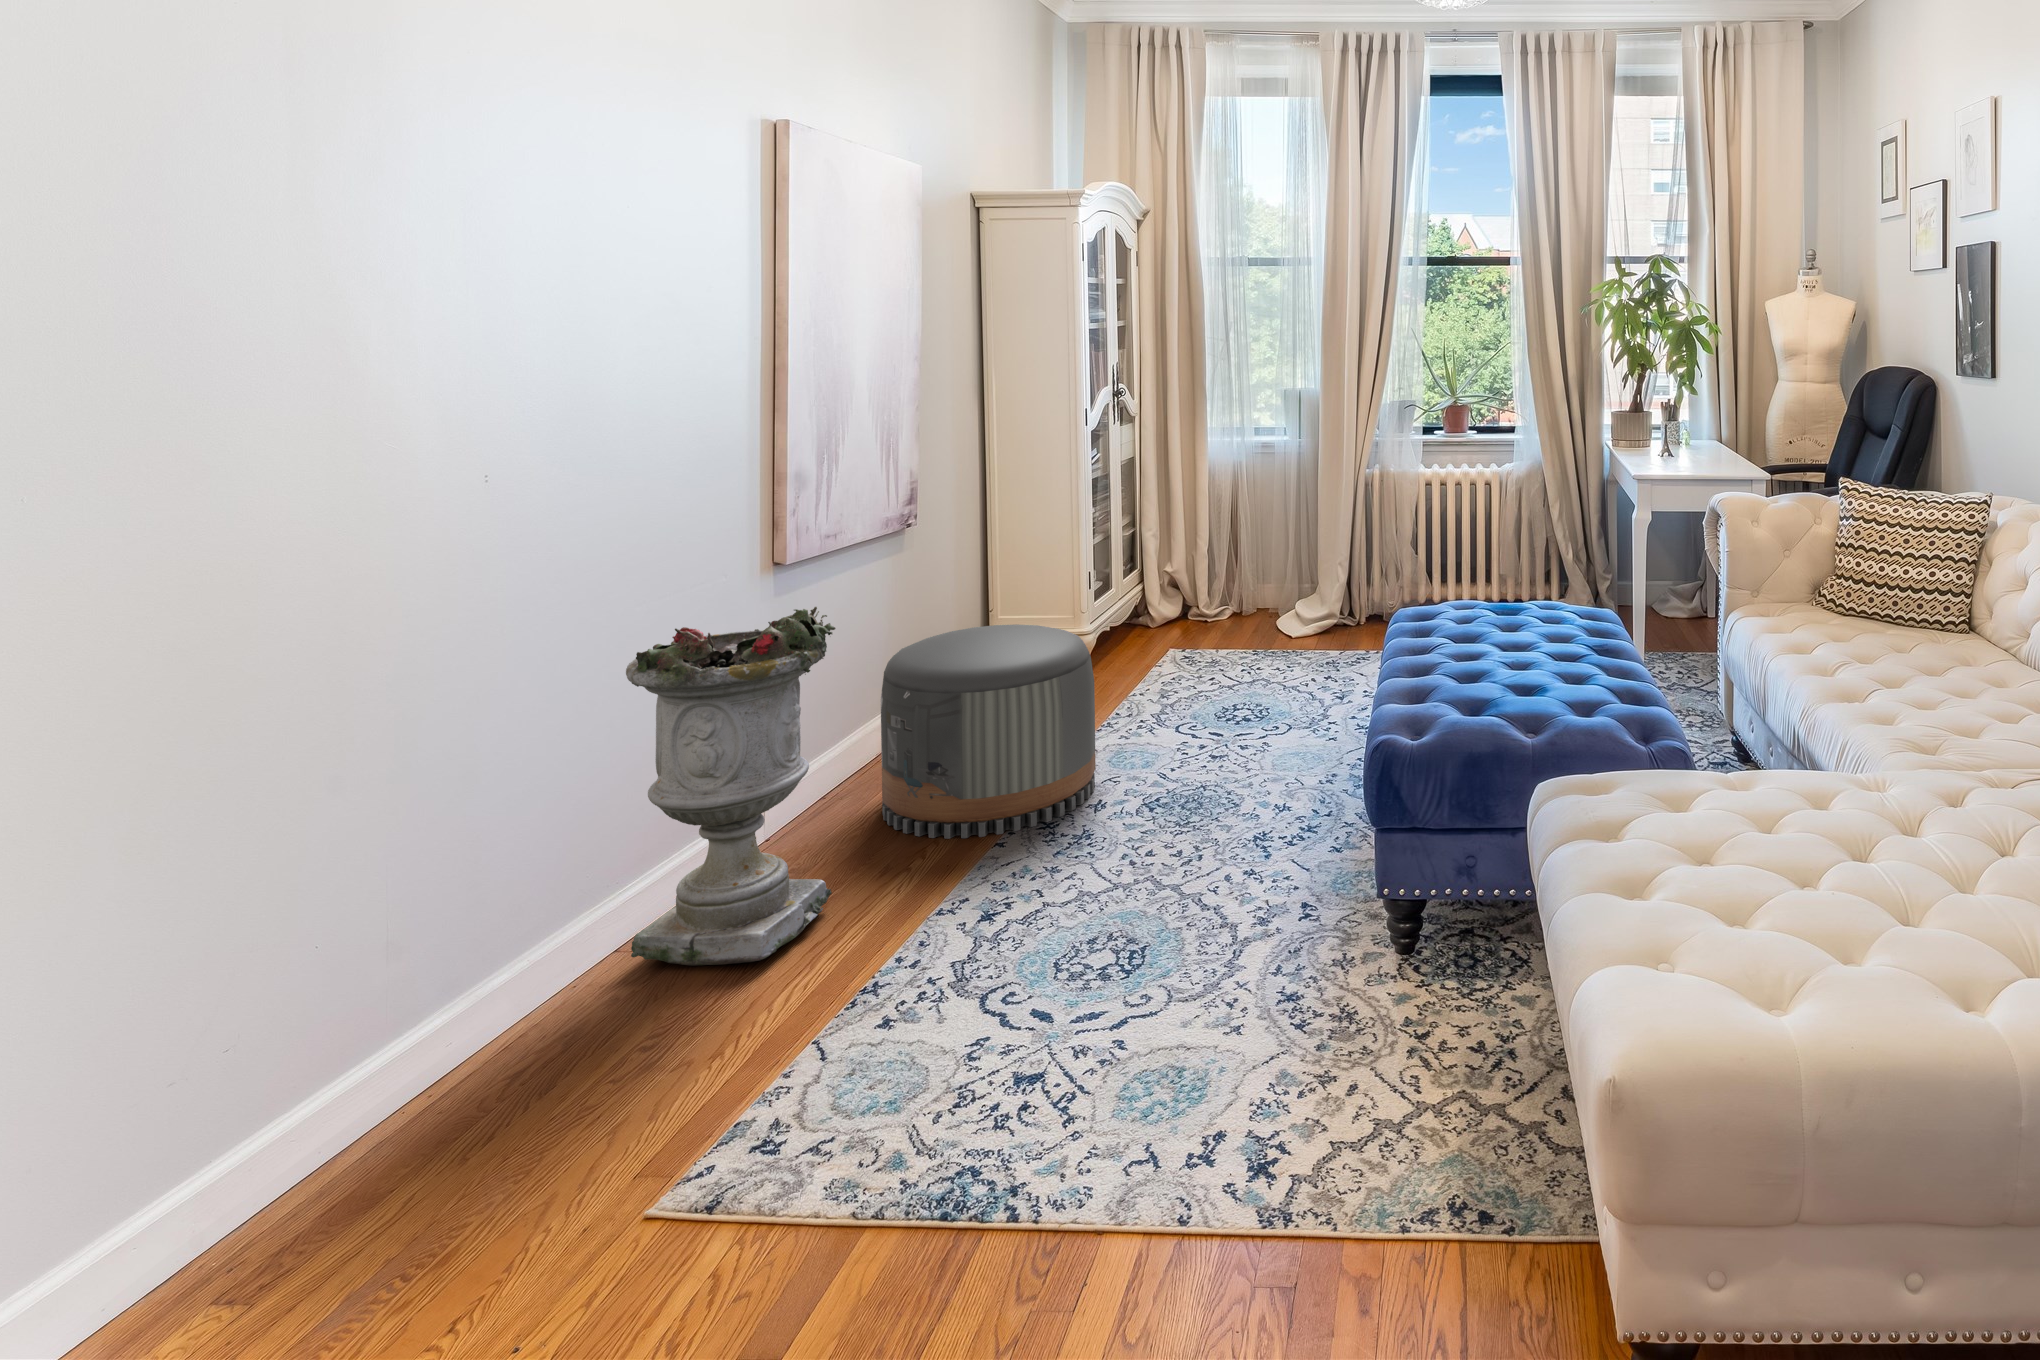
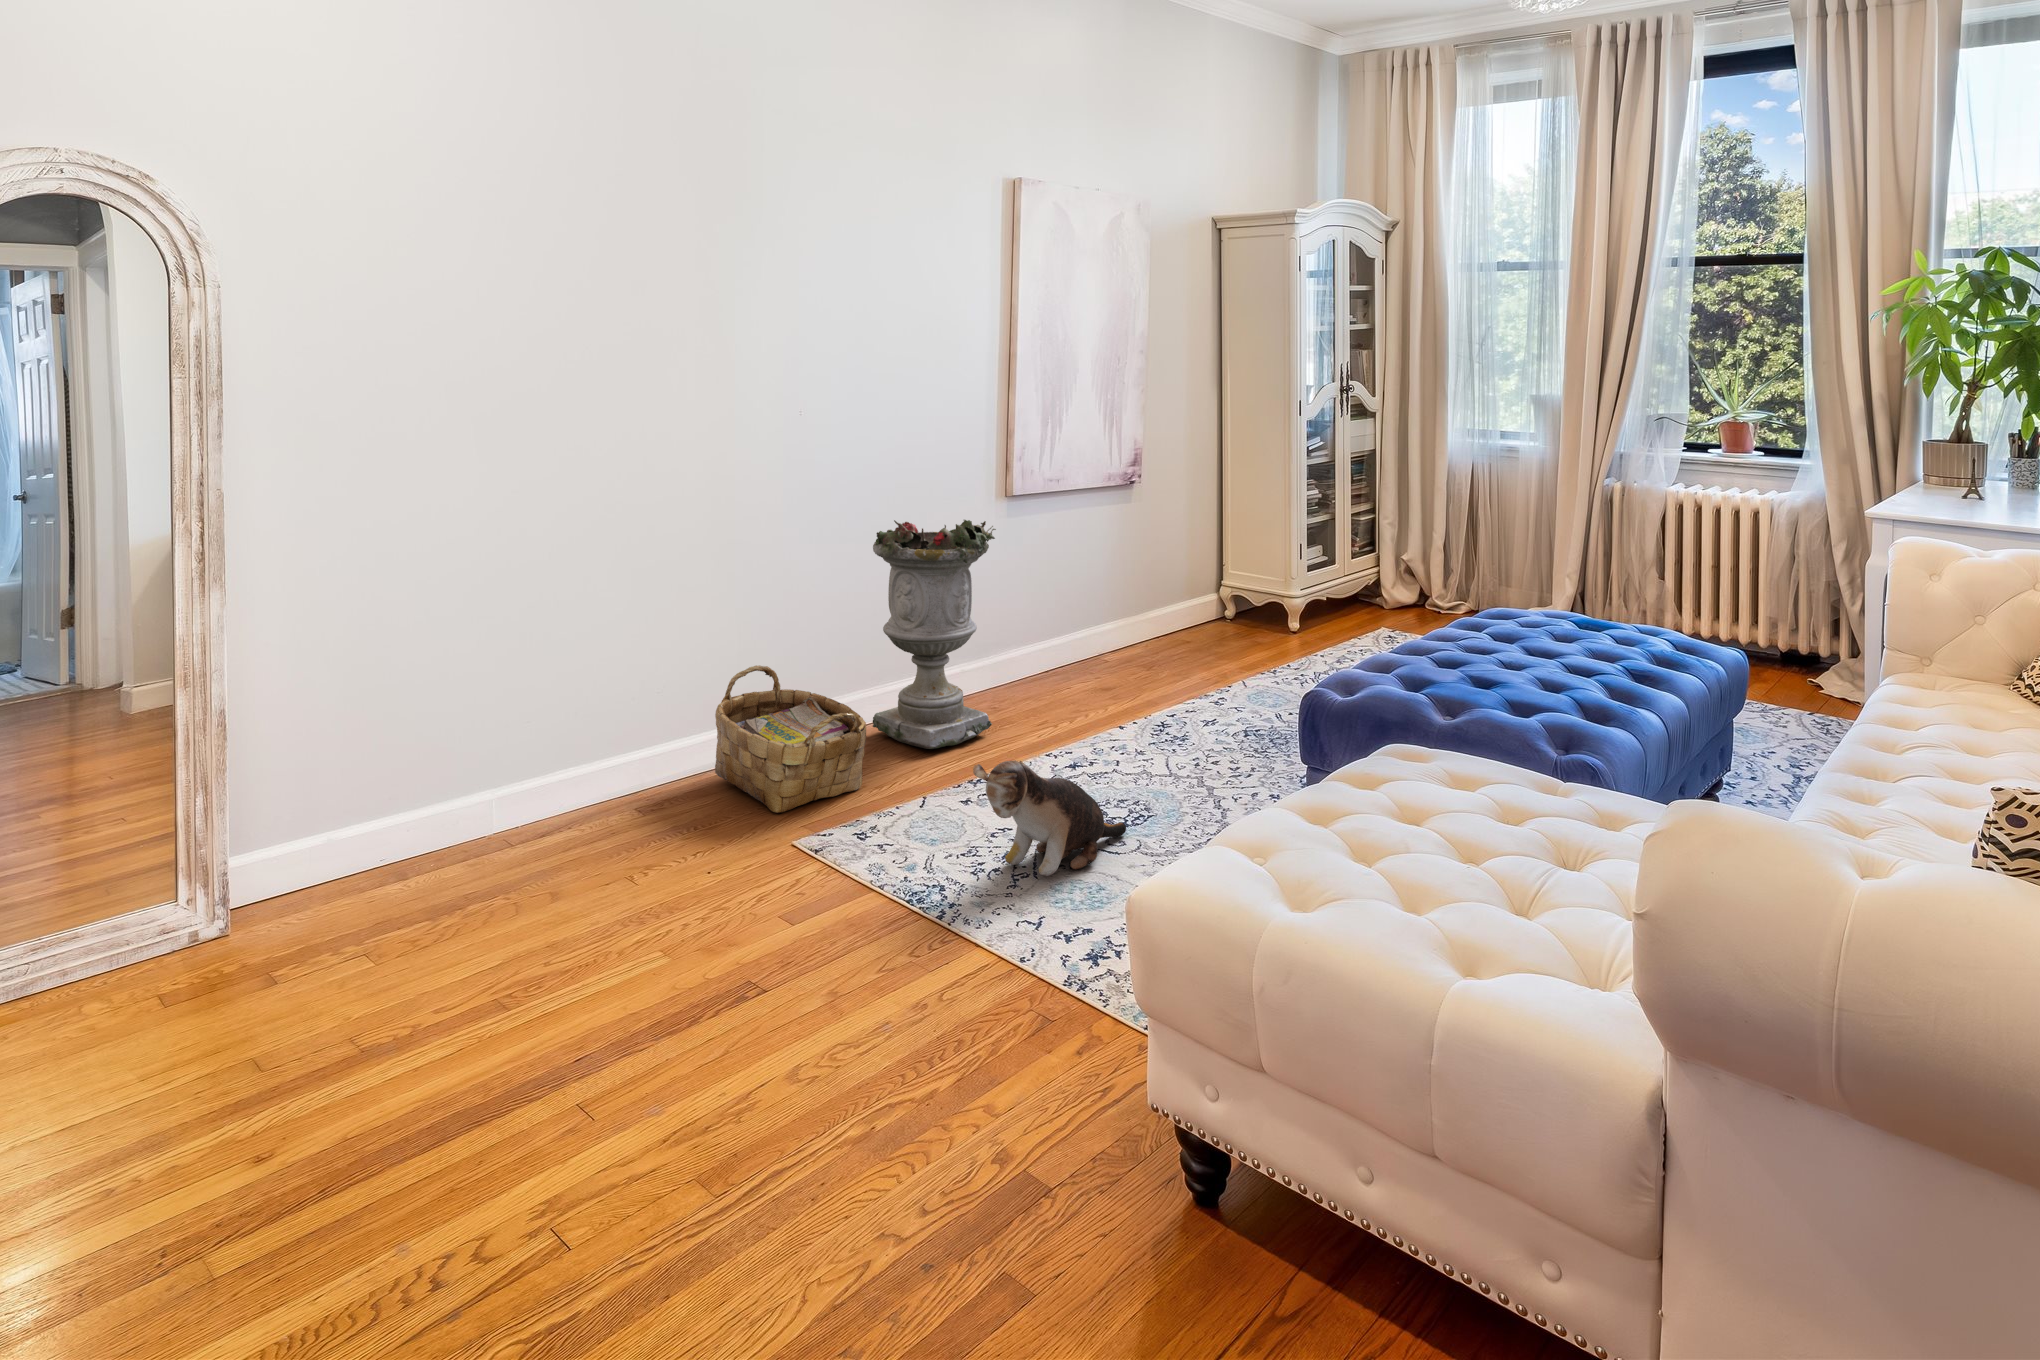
pouf: present [881,624,1096,839] -> none [1063,565,1224,724]
woven basket: none [374,921,705,1171] -> present [715,665,866,813]
plush toy: none [999,937,1146,1089] -> present [973,760,1126,876]

